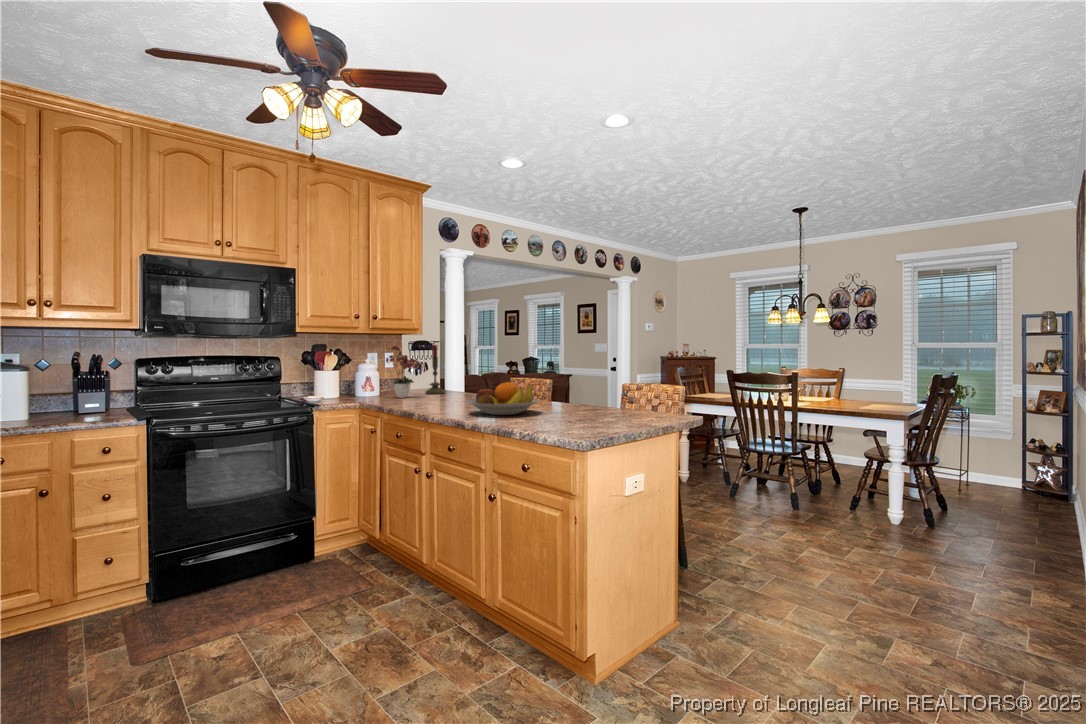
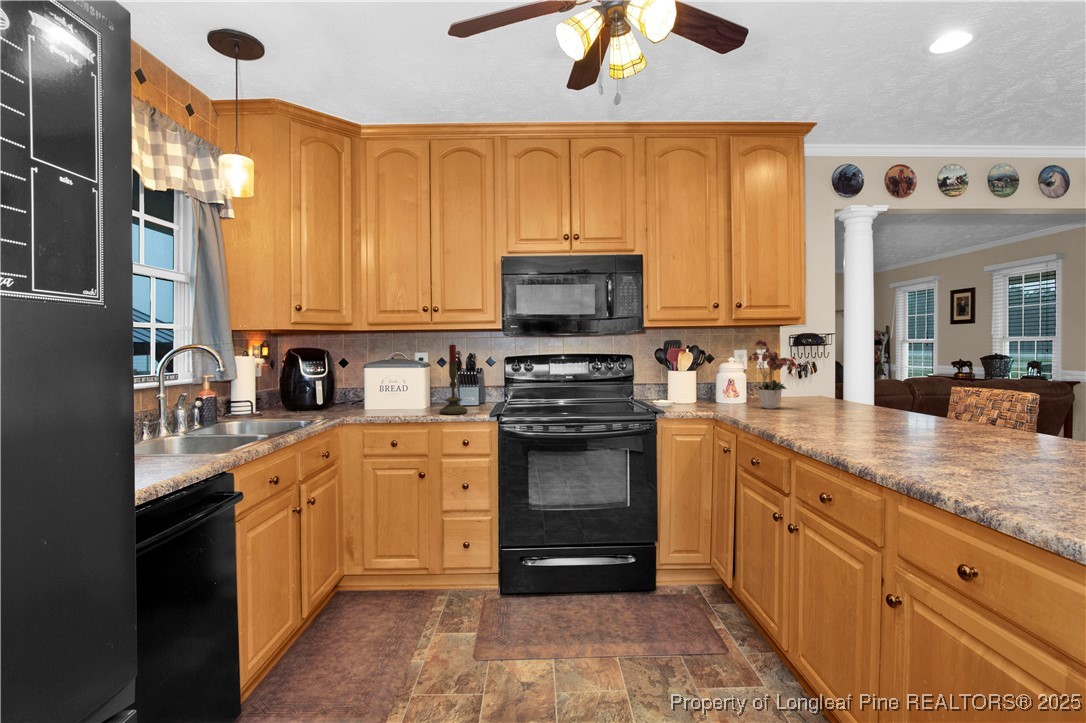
candle: present [425,345,445,394] -> present [440,343,467,414]
fruit bowl: present [467,382,539,415] -> none [852,398,999,453]

